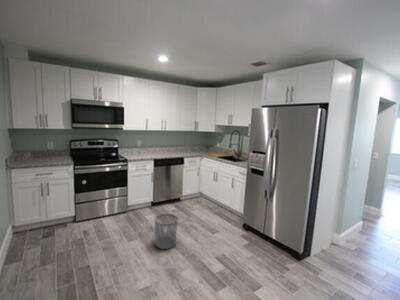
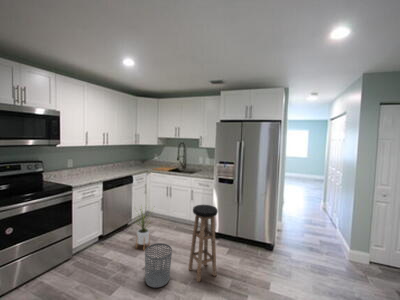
house plant: none [167,181,188,221] -> present [136,211,150,248]
bar stool: none [193,188,220,259] -> present [188,205,218,282]

